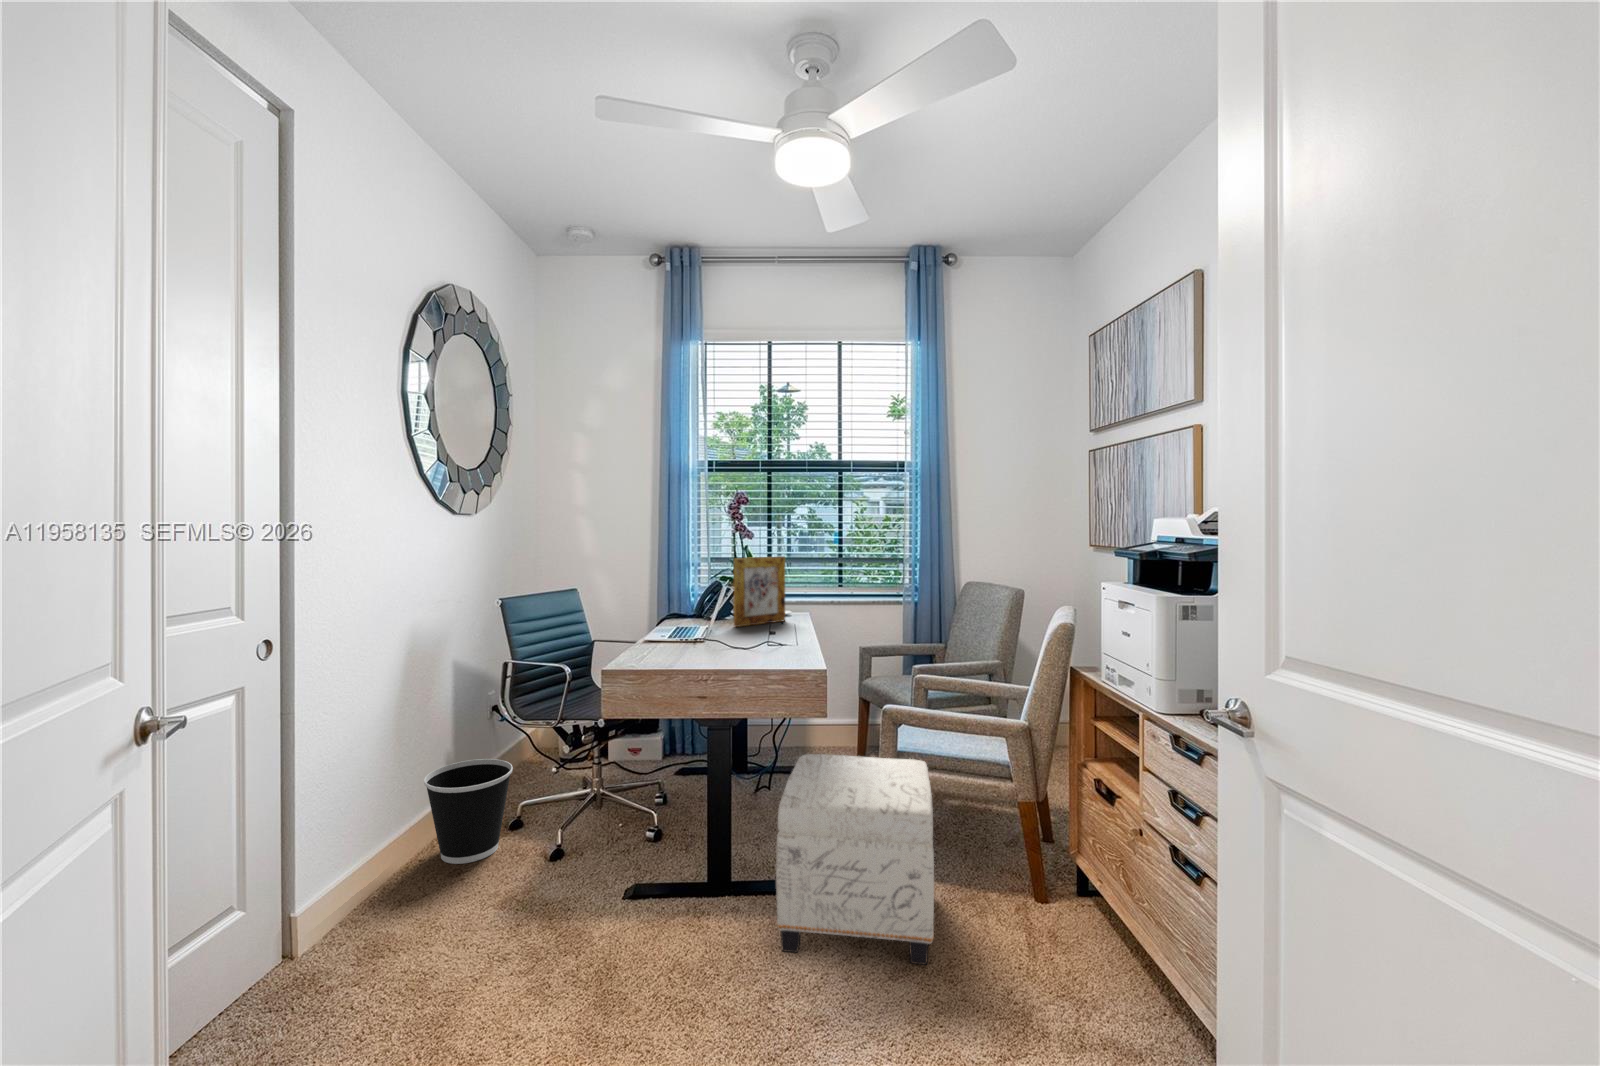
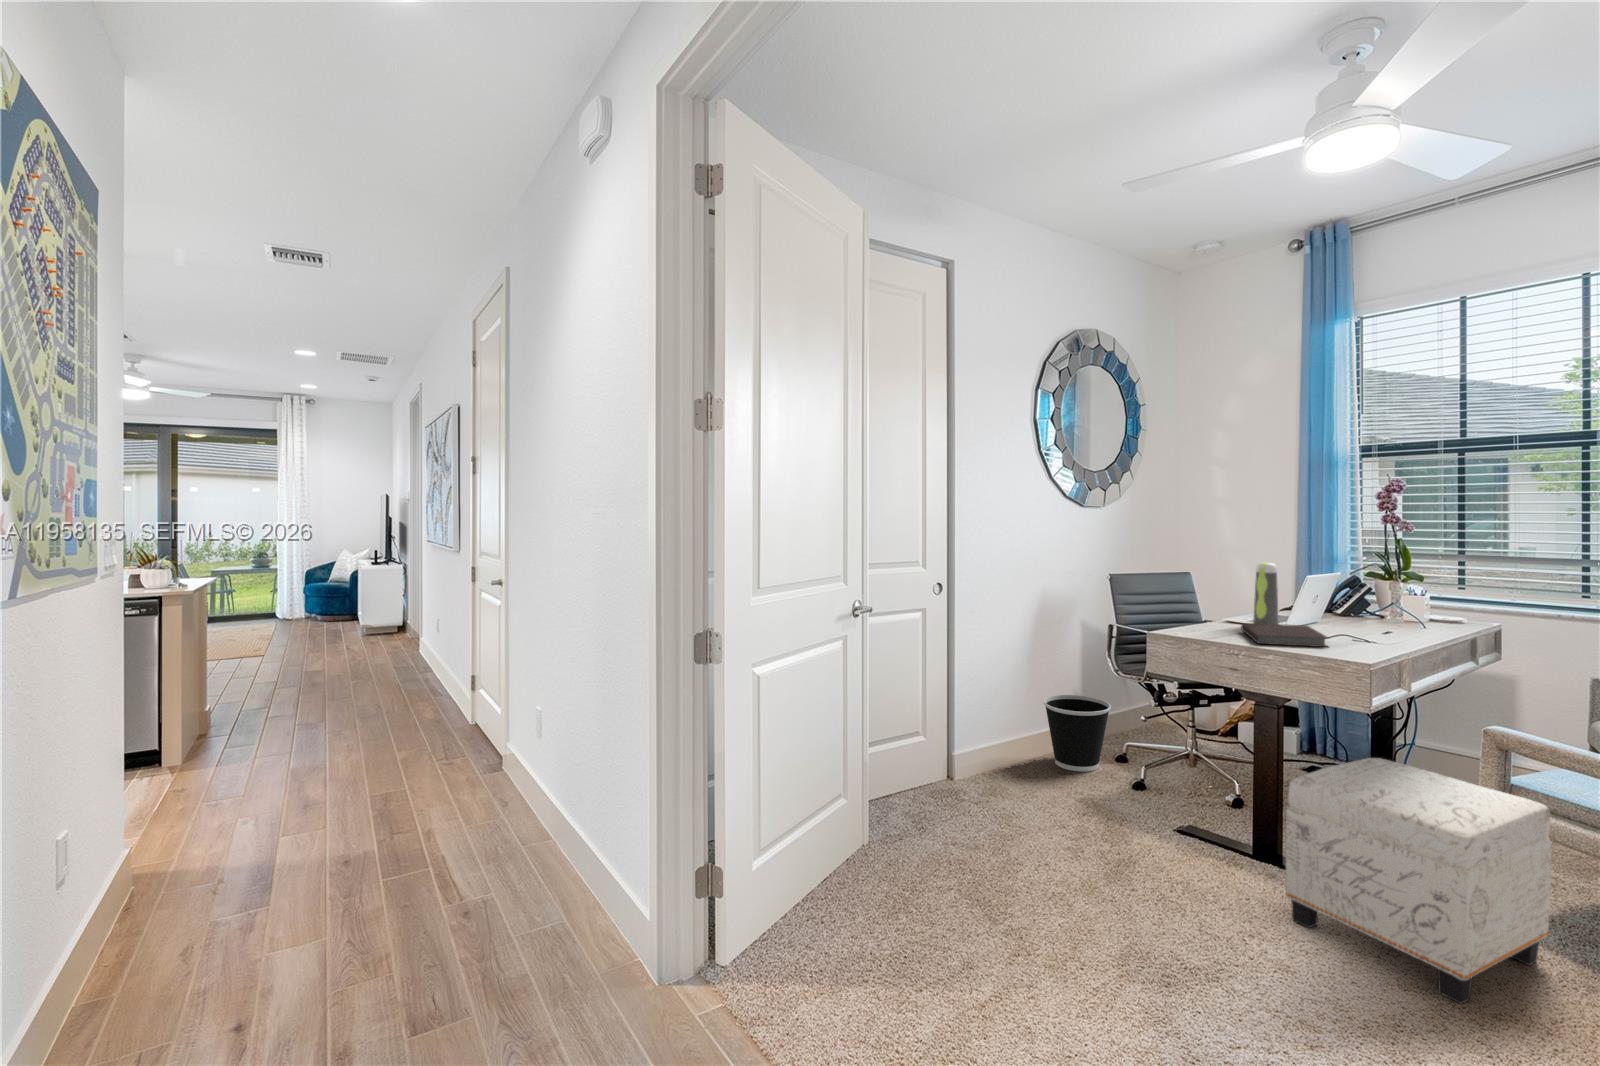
picture frame: present [734,556,785,627] -> none [1350,543,1436,621]
water bottle: none [680,580,702,646] -> present [1253,562,1279,624]
notebook: none [685,639,774,666] -> present [1241,623,1328,647]

